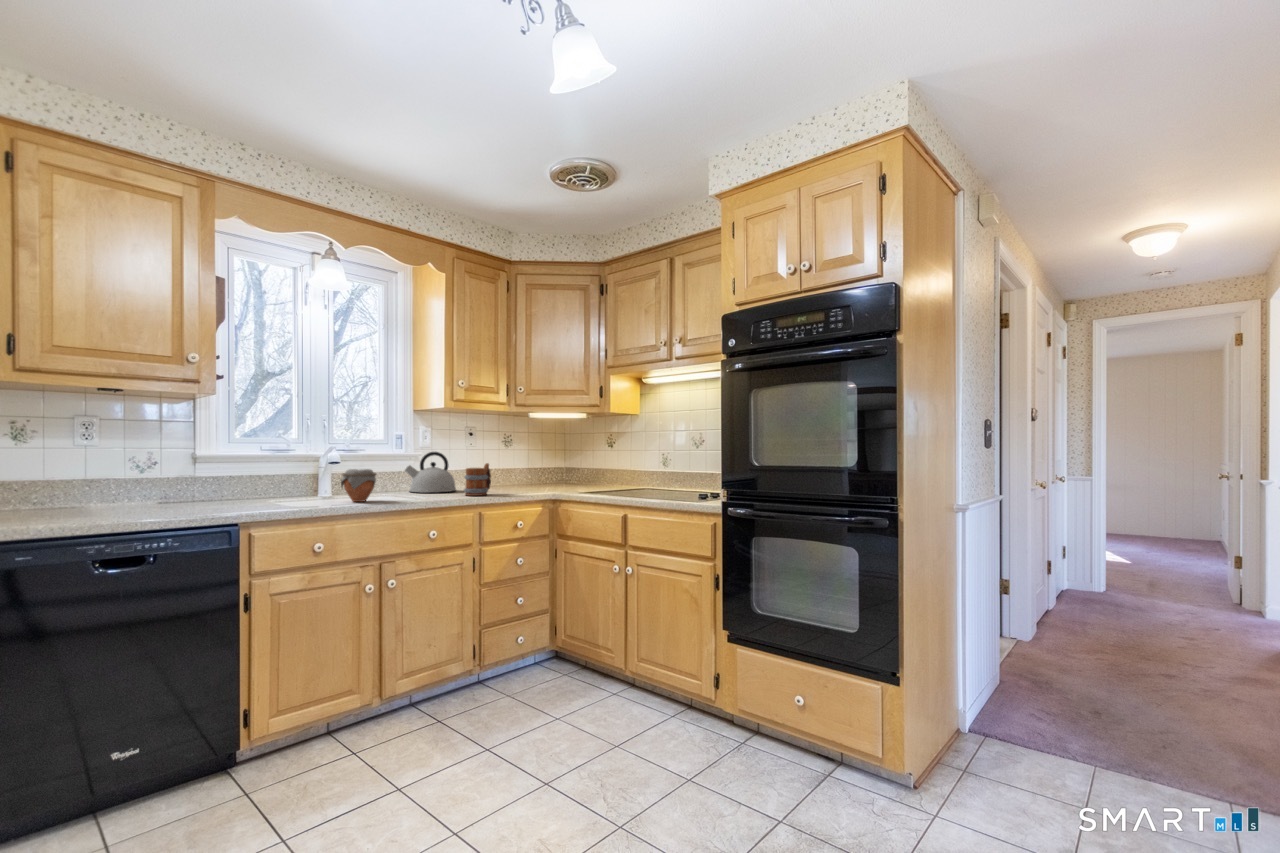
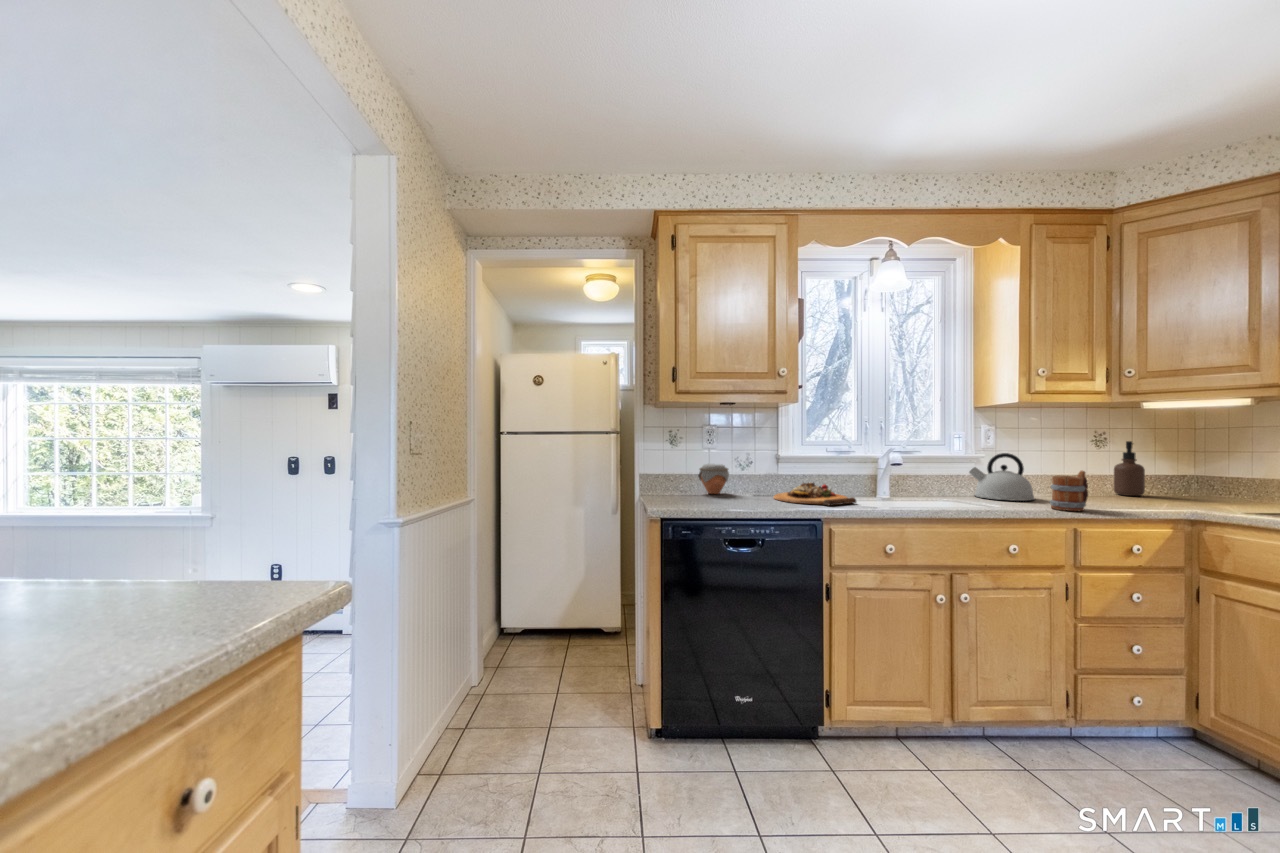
soap dispenser: none [515,442,534,485] -> present [1114,441,1145,496]
jar: present [341,469,376,502] -> present [698,464,729,494]
cutting board: none [182,486,288,509] -> present [774,483,856,505]

